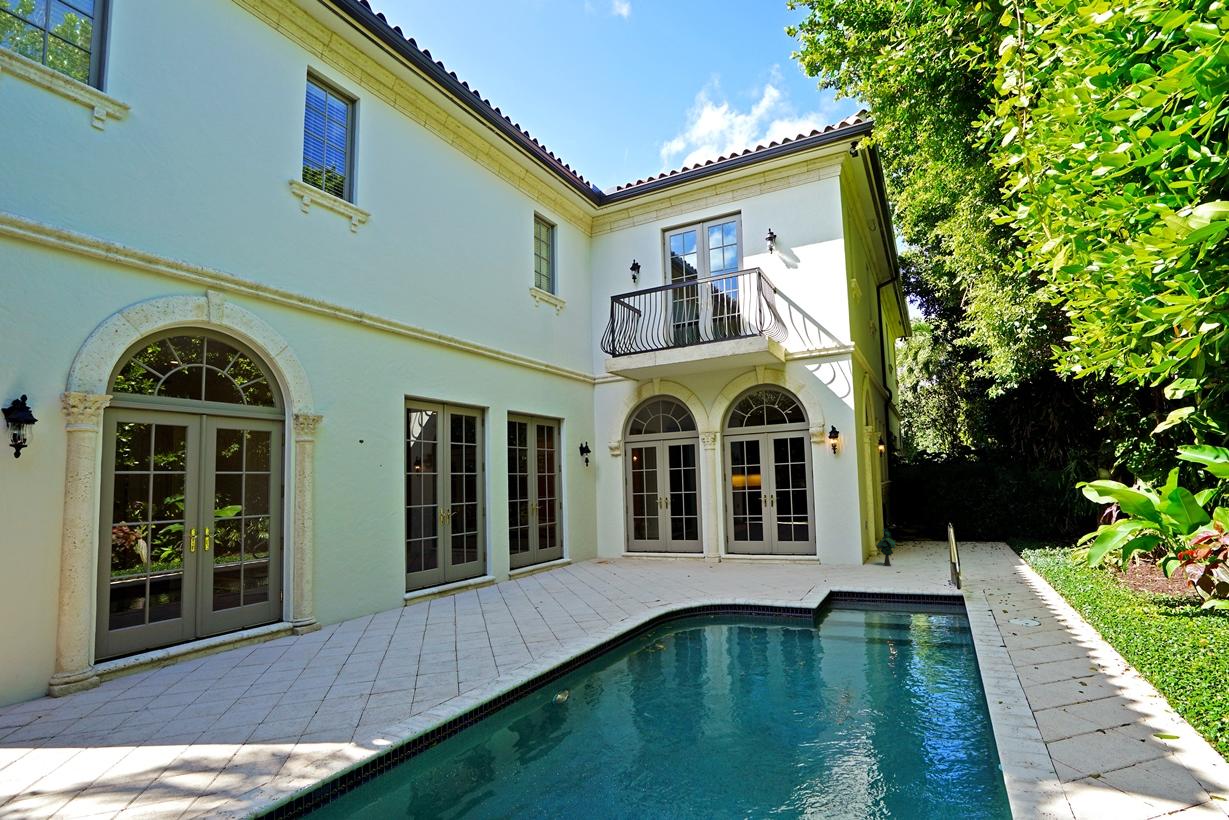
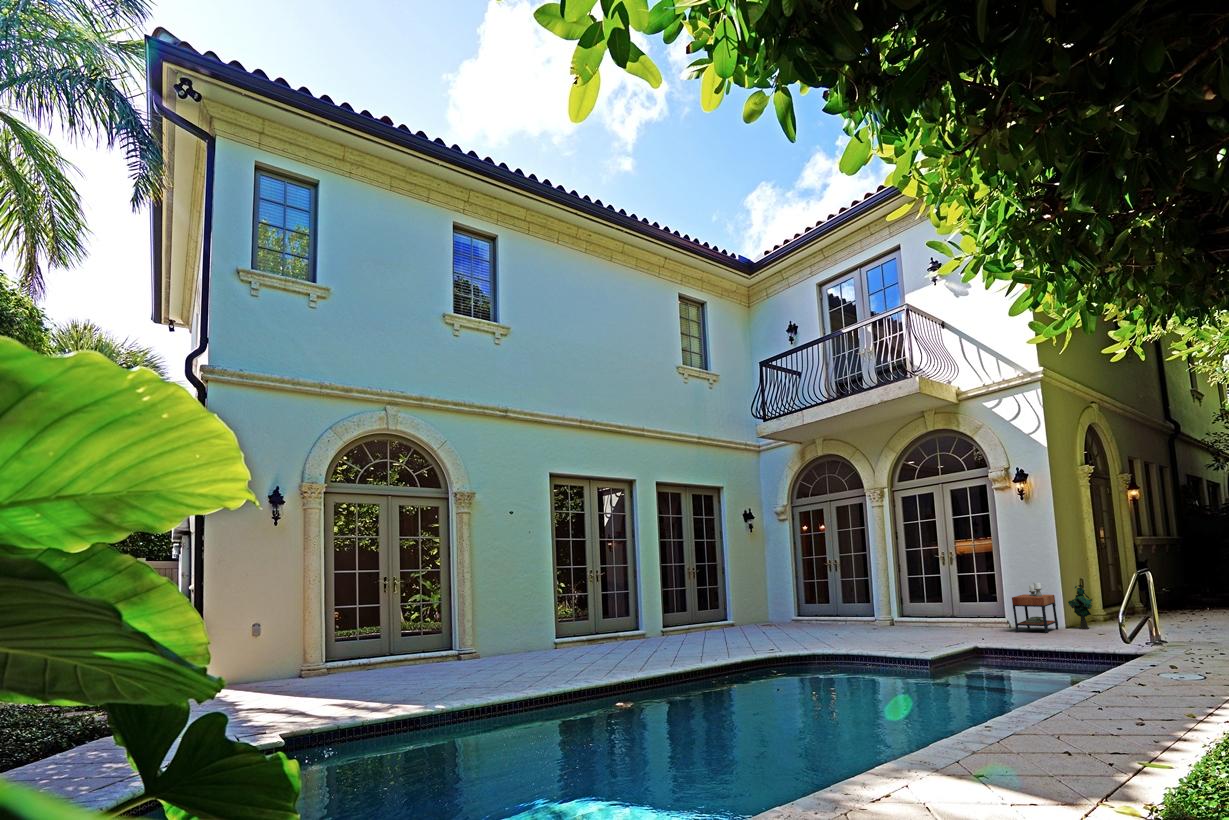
side table: none [841,527,868,572] -> present [1012,583,1058,633]

